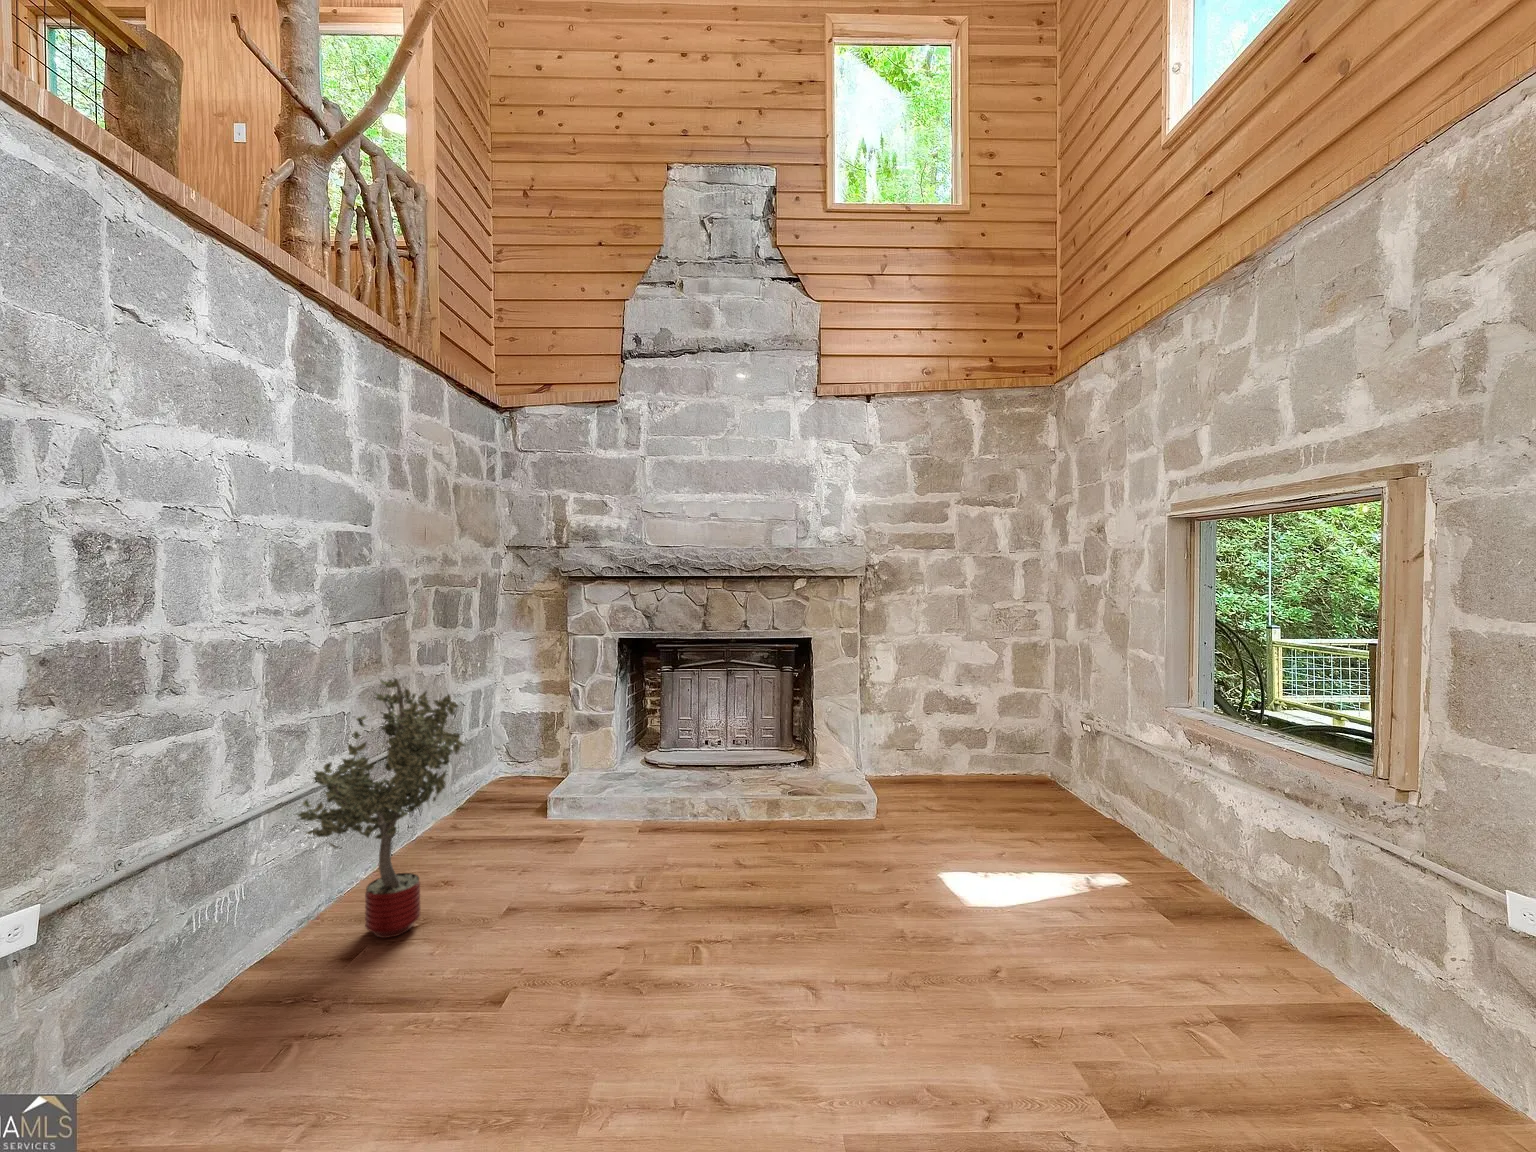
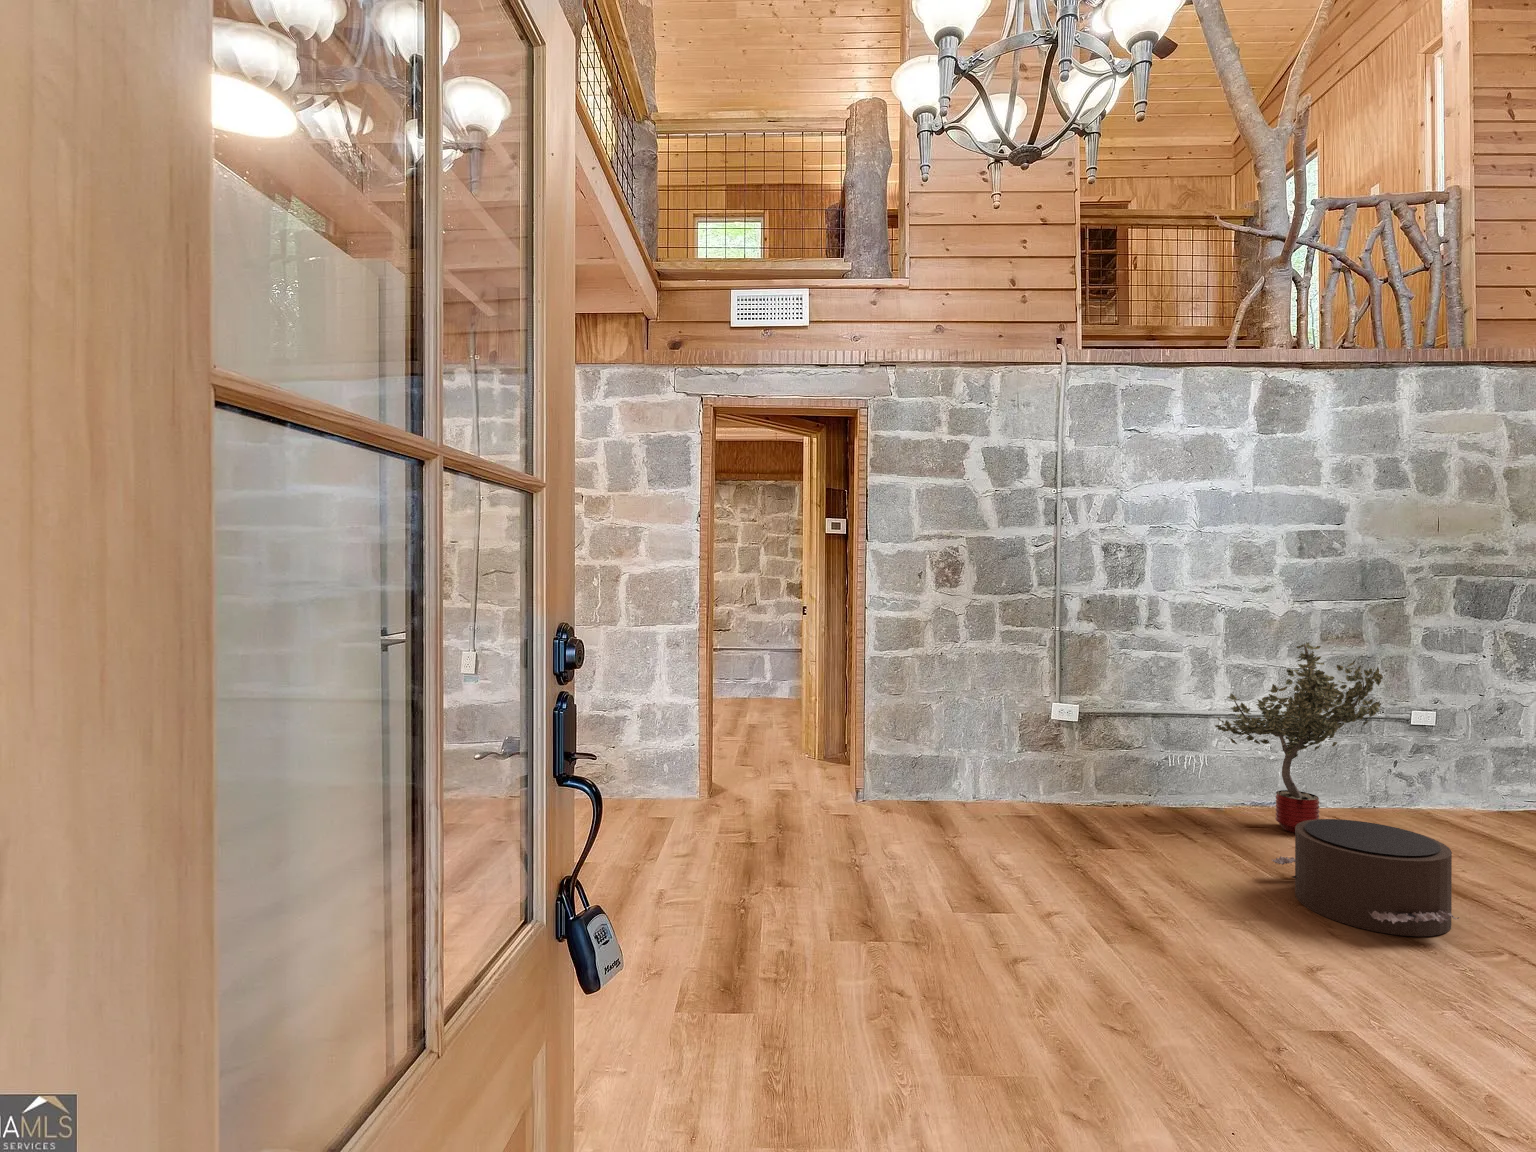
pouf: none [509,866,707,1026] -> present [1272,819,1459,936]

